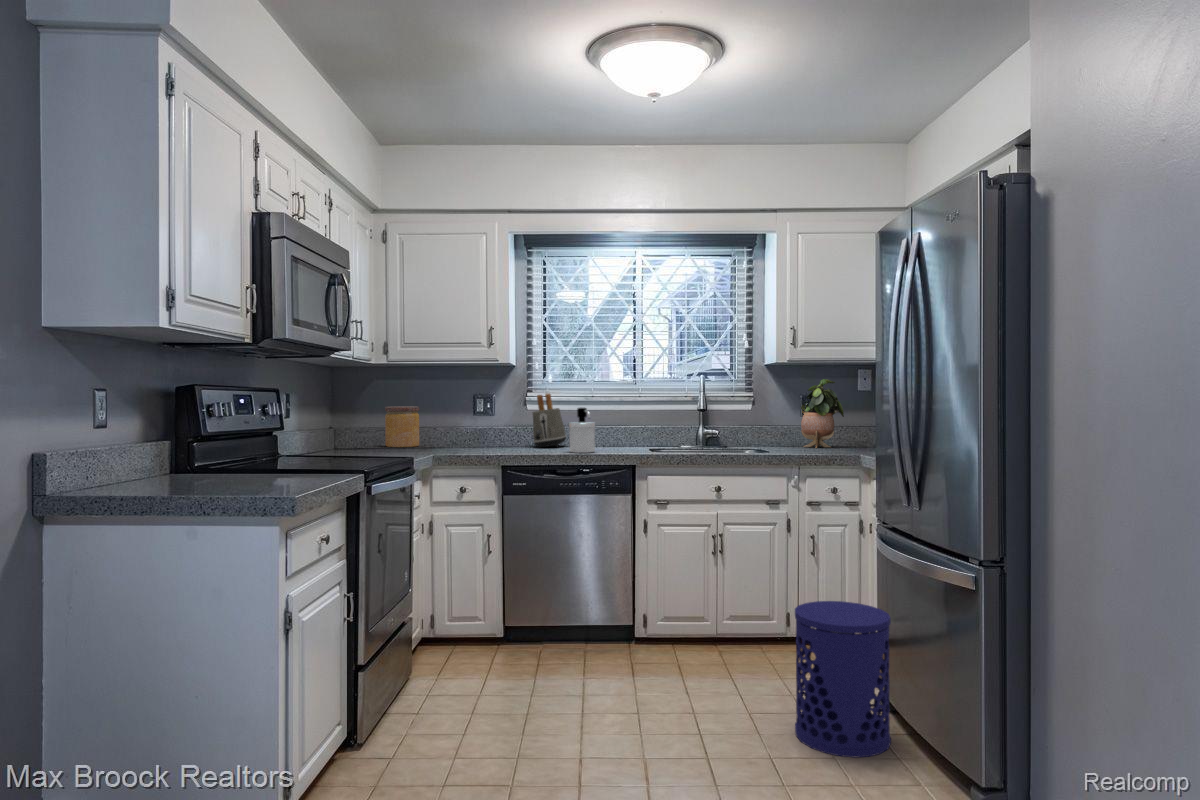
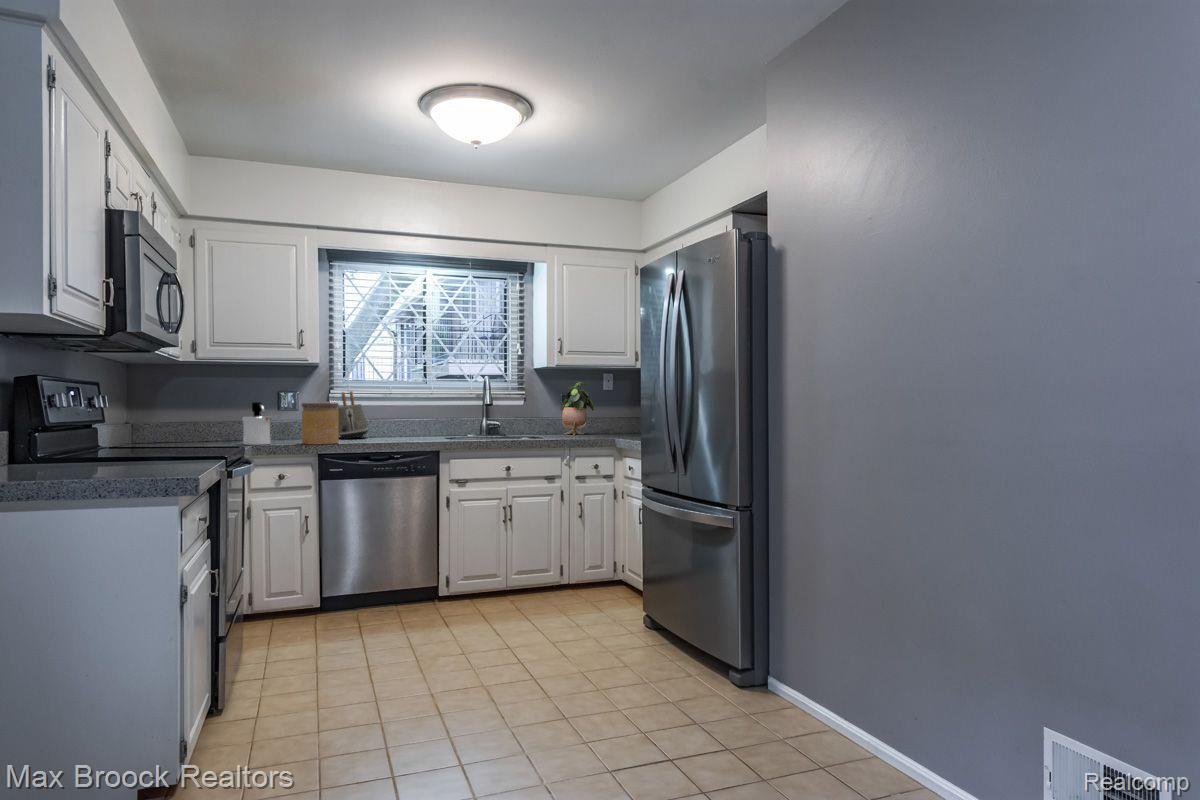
jar: present [385,406,419,447] -> present [301,403,339,445]
soap dispenser: present [568,408,596,453] -> present [242,402,271,445]
waste bin: present [795,601,891,757] -> none [587,545,654,655]

